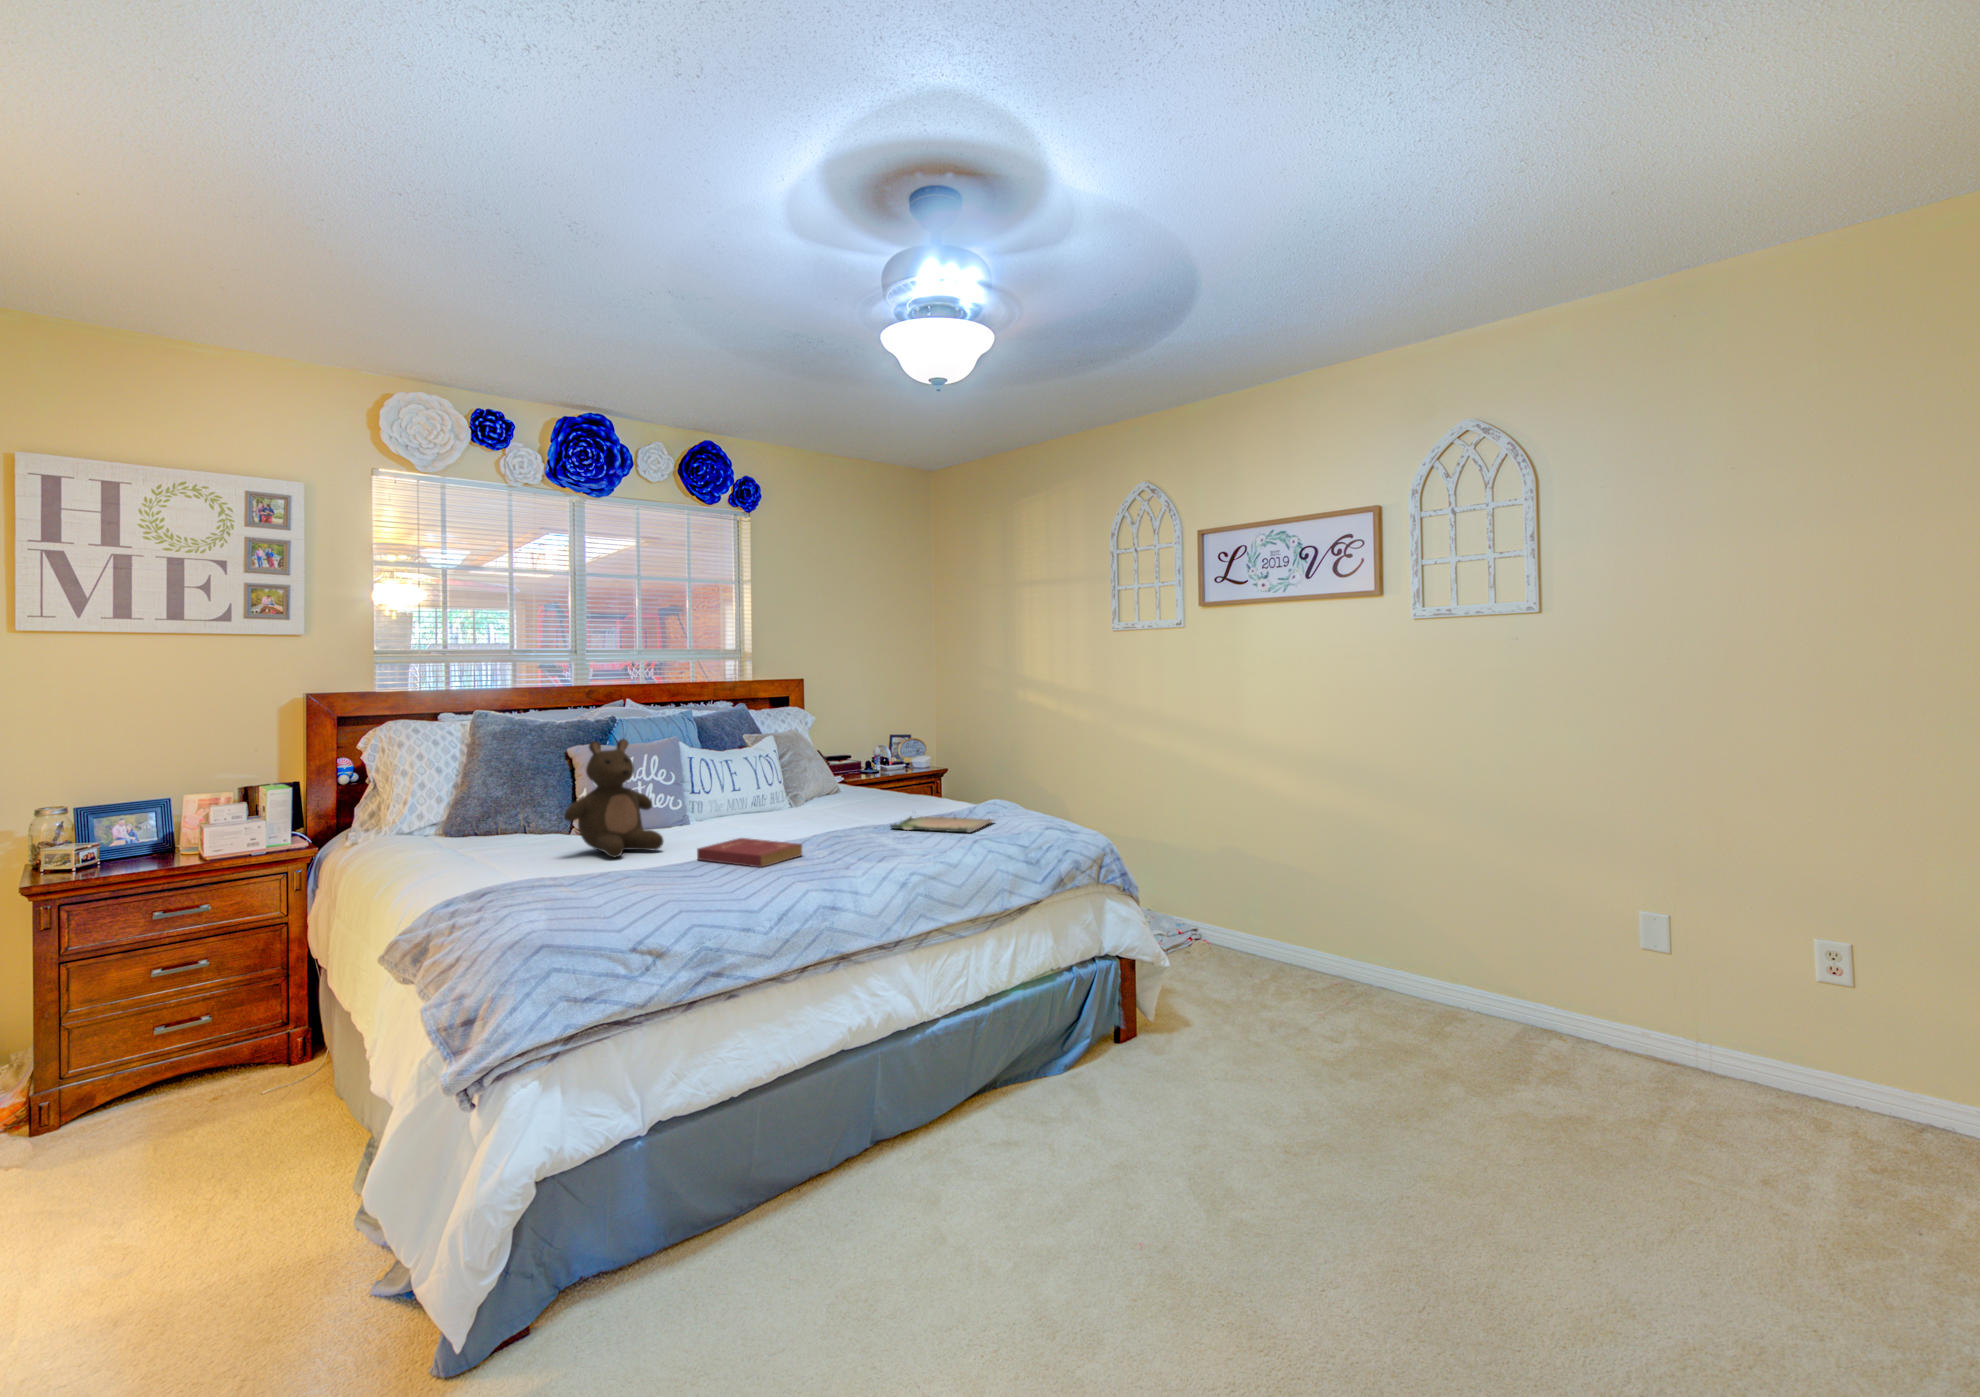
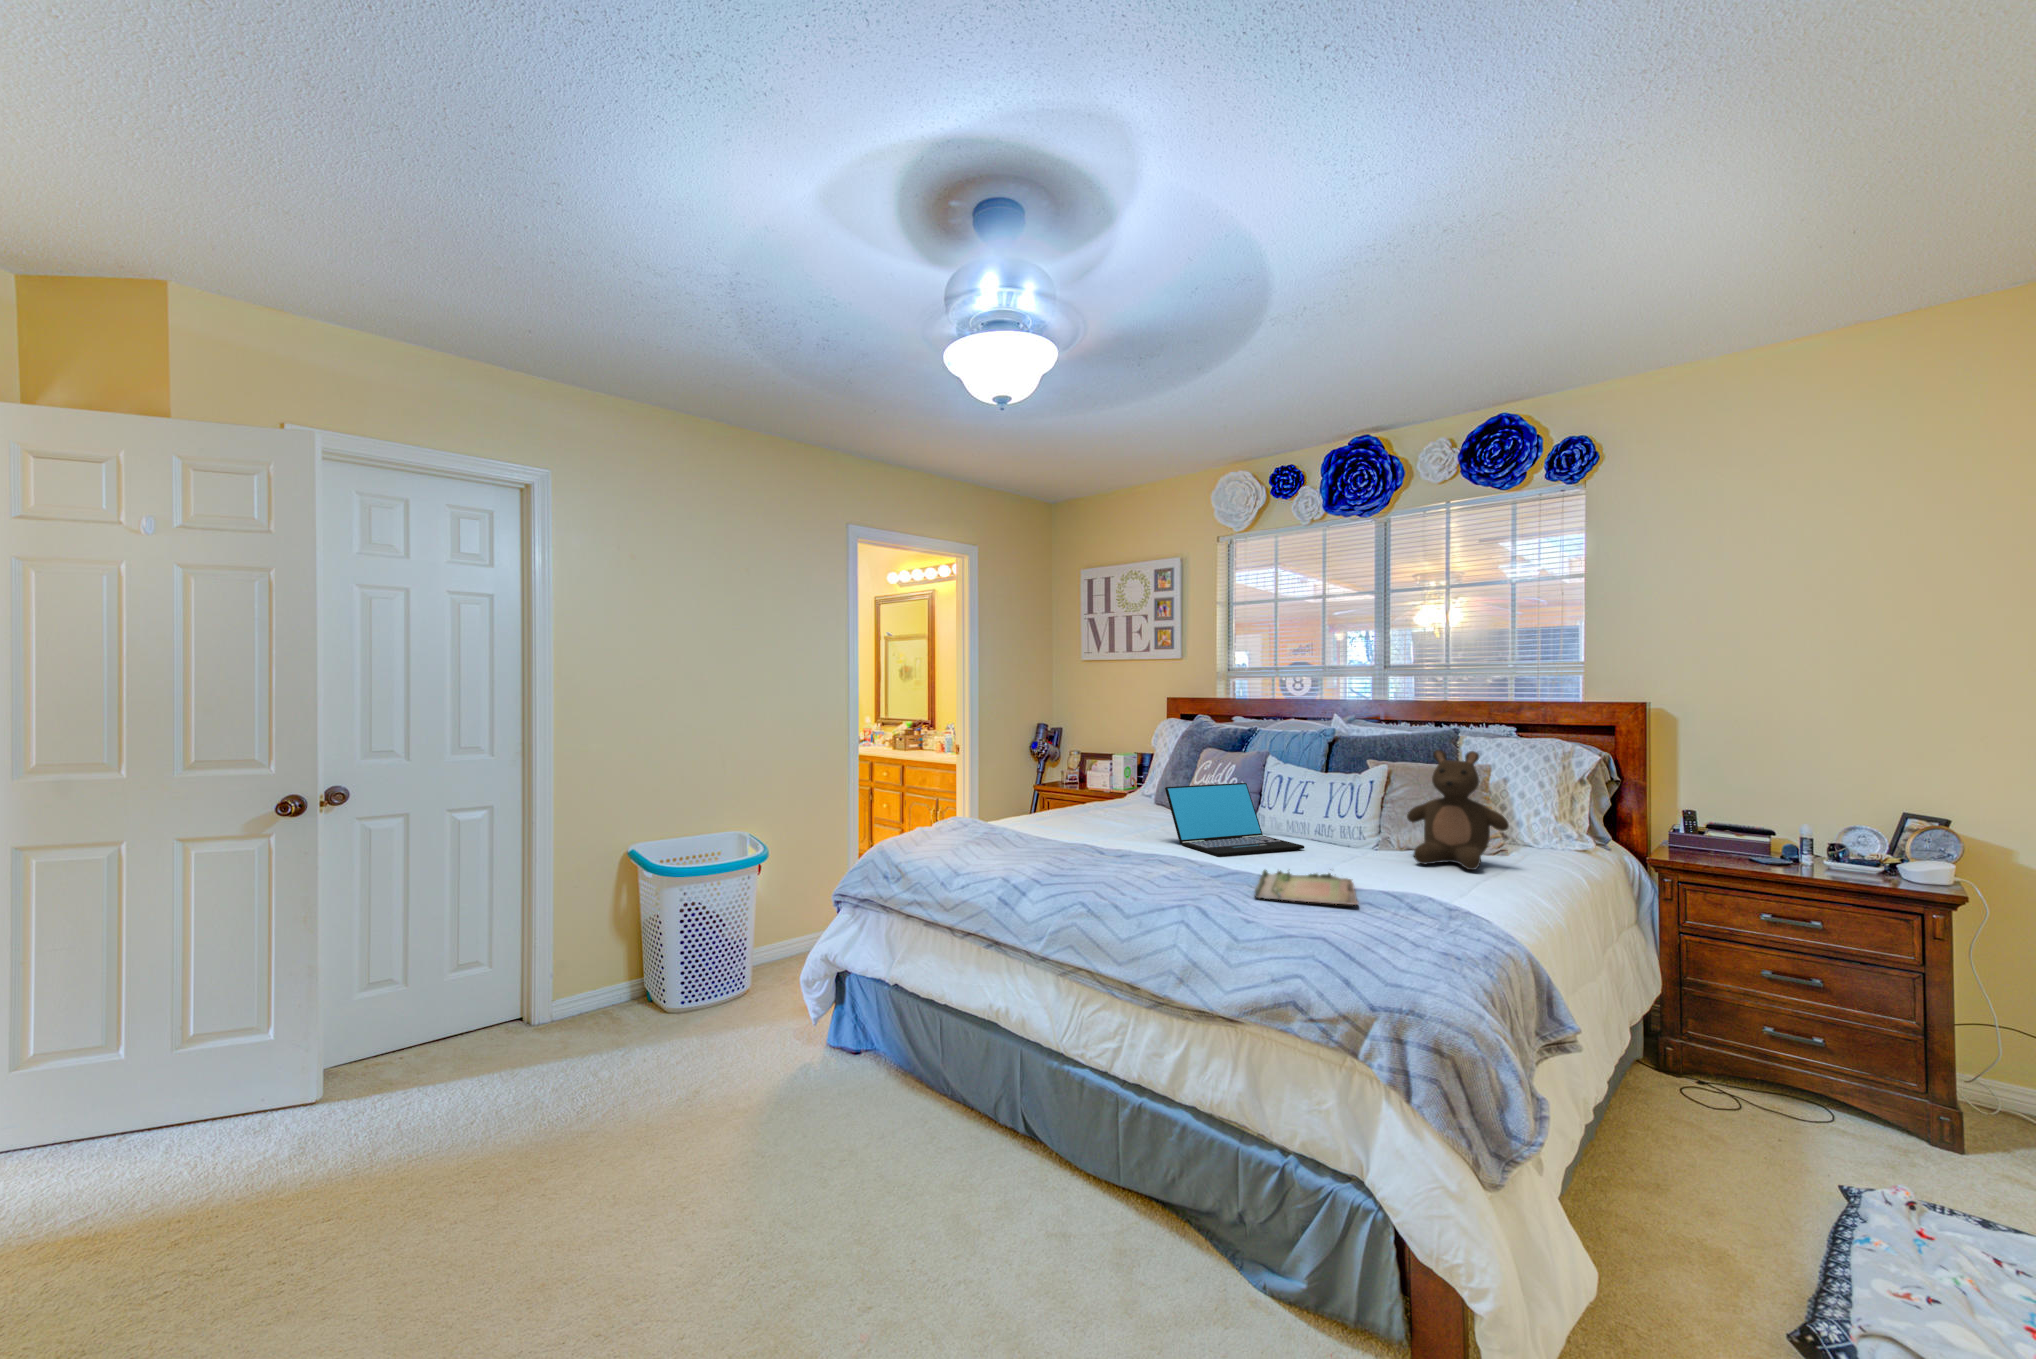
stuffed bear: present [564,739,663,858] -> present [1407,750,1509,870]
laptop: none [707,774,814,839] -> present [1165,783,1304,857]
book: present [697,838,802,867] -> none [1045,829,1127,856]

